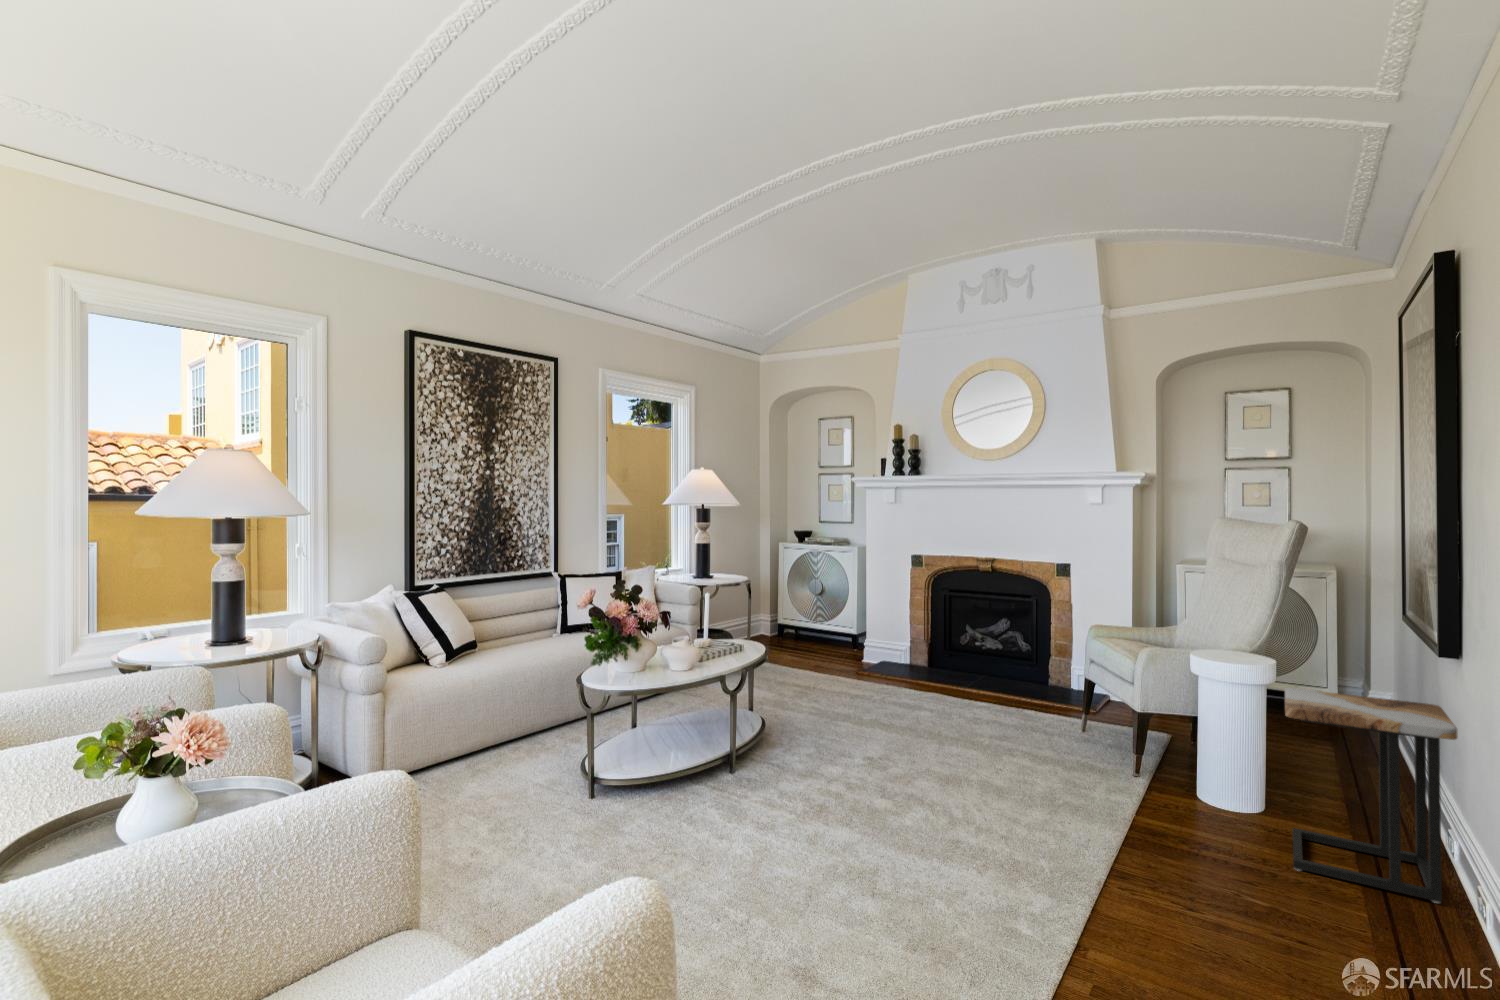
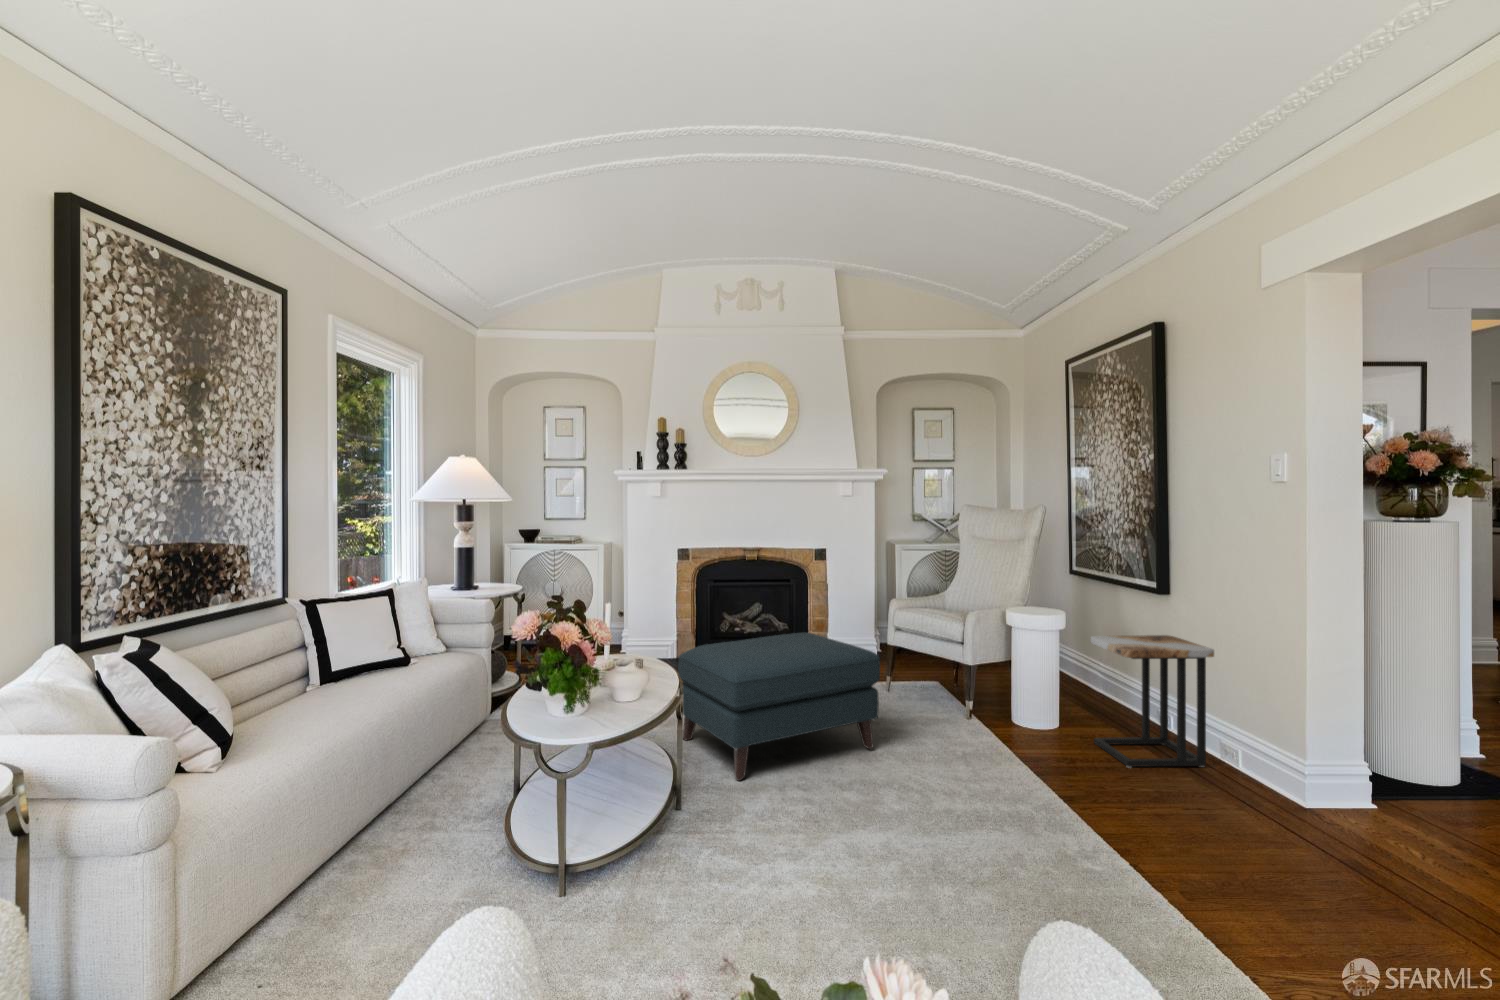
ottoman: none [798,641,981,771] -> present [678,633,880,781]

